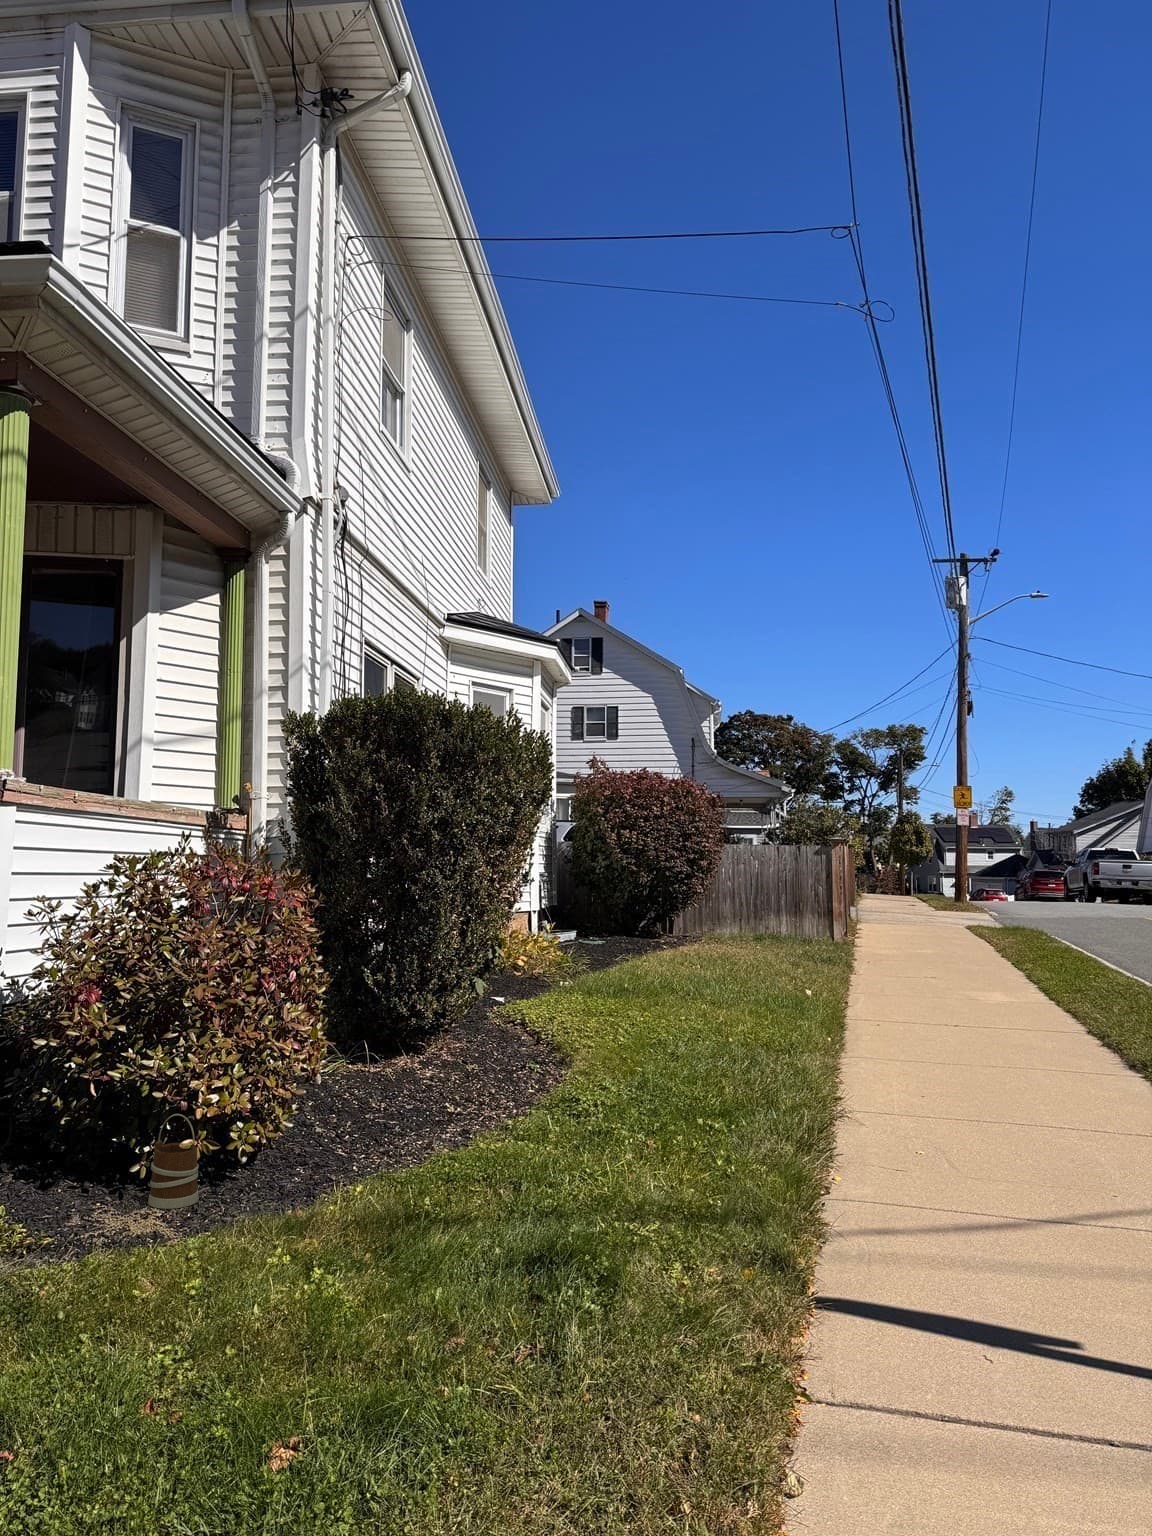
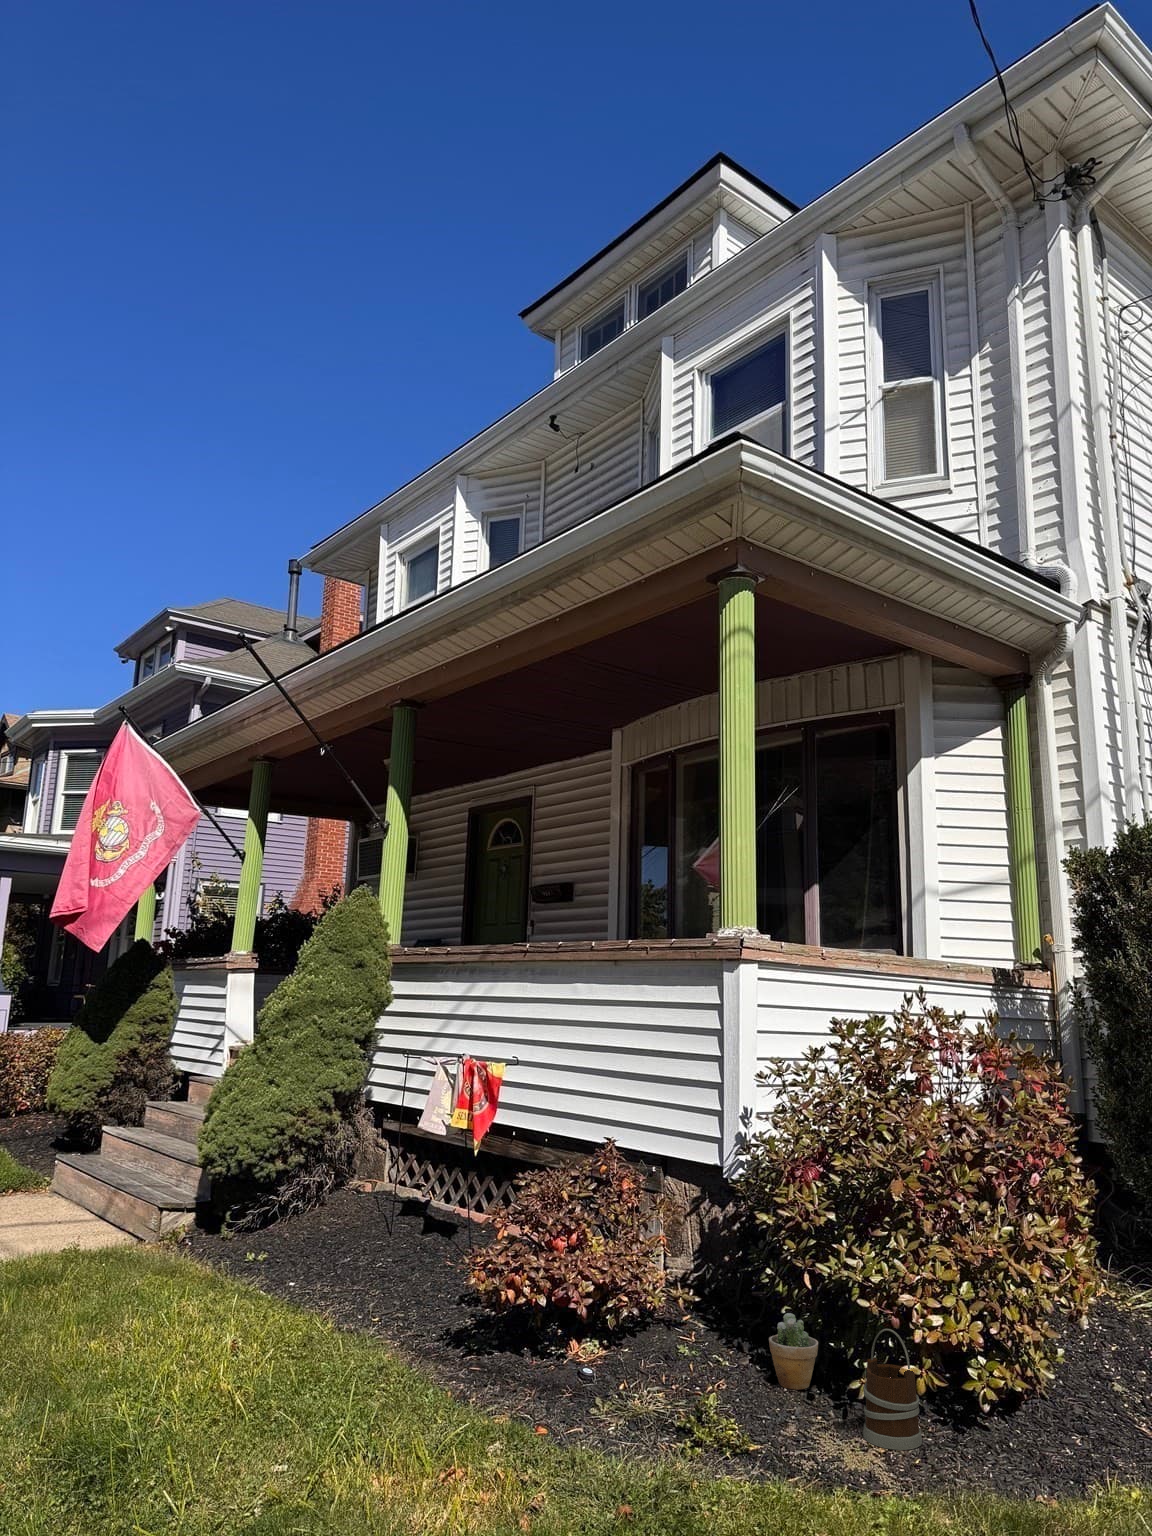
potted plant: none [48,1120,97,1185] -> present [769,1313,818,1390]

